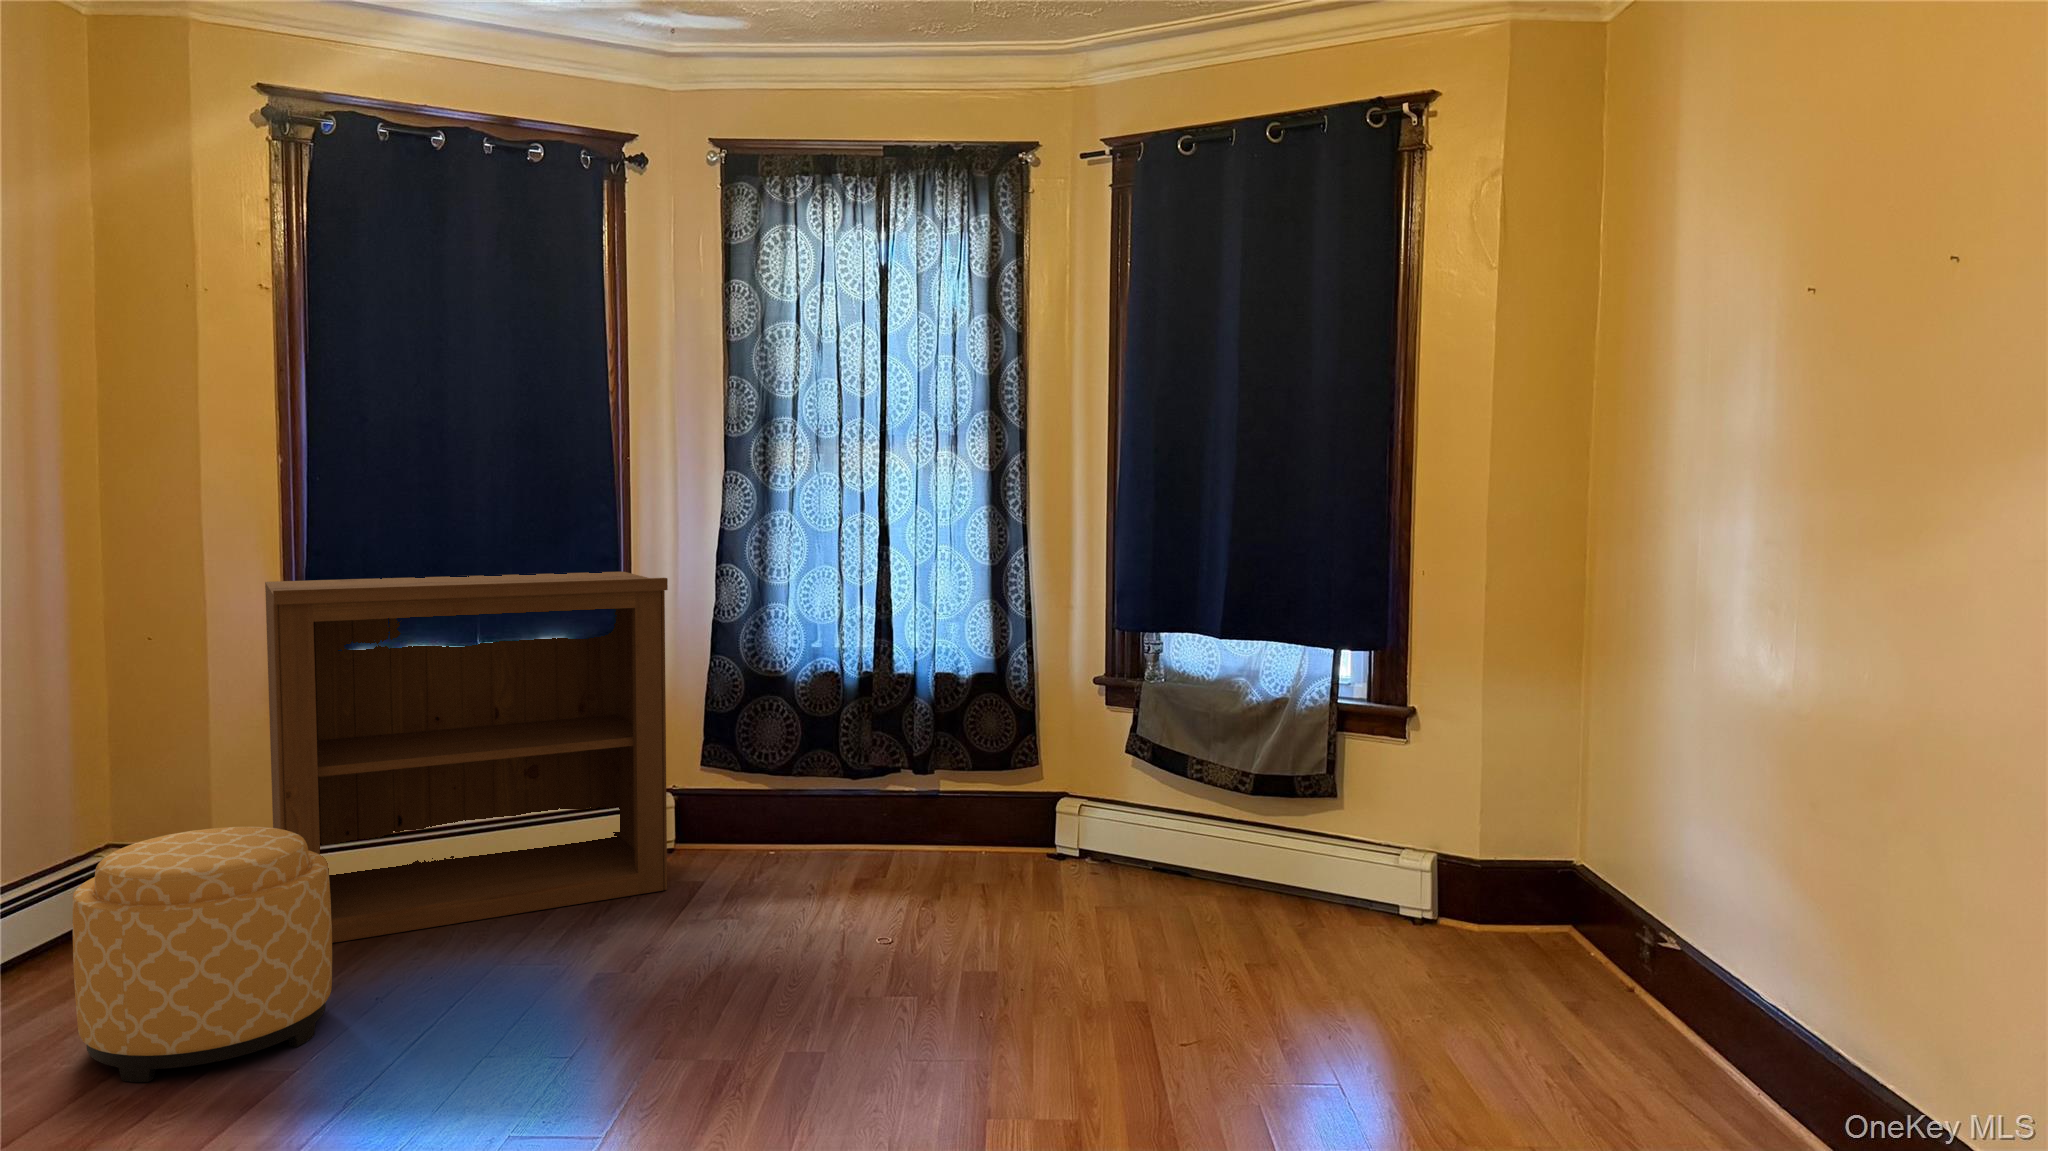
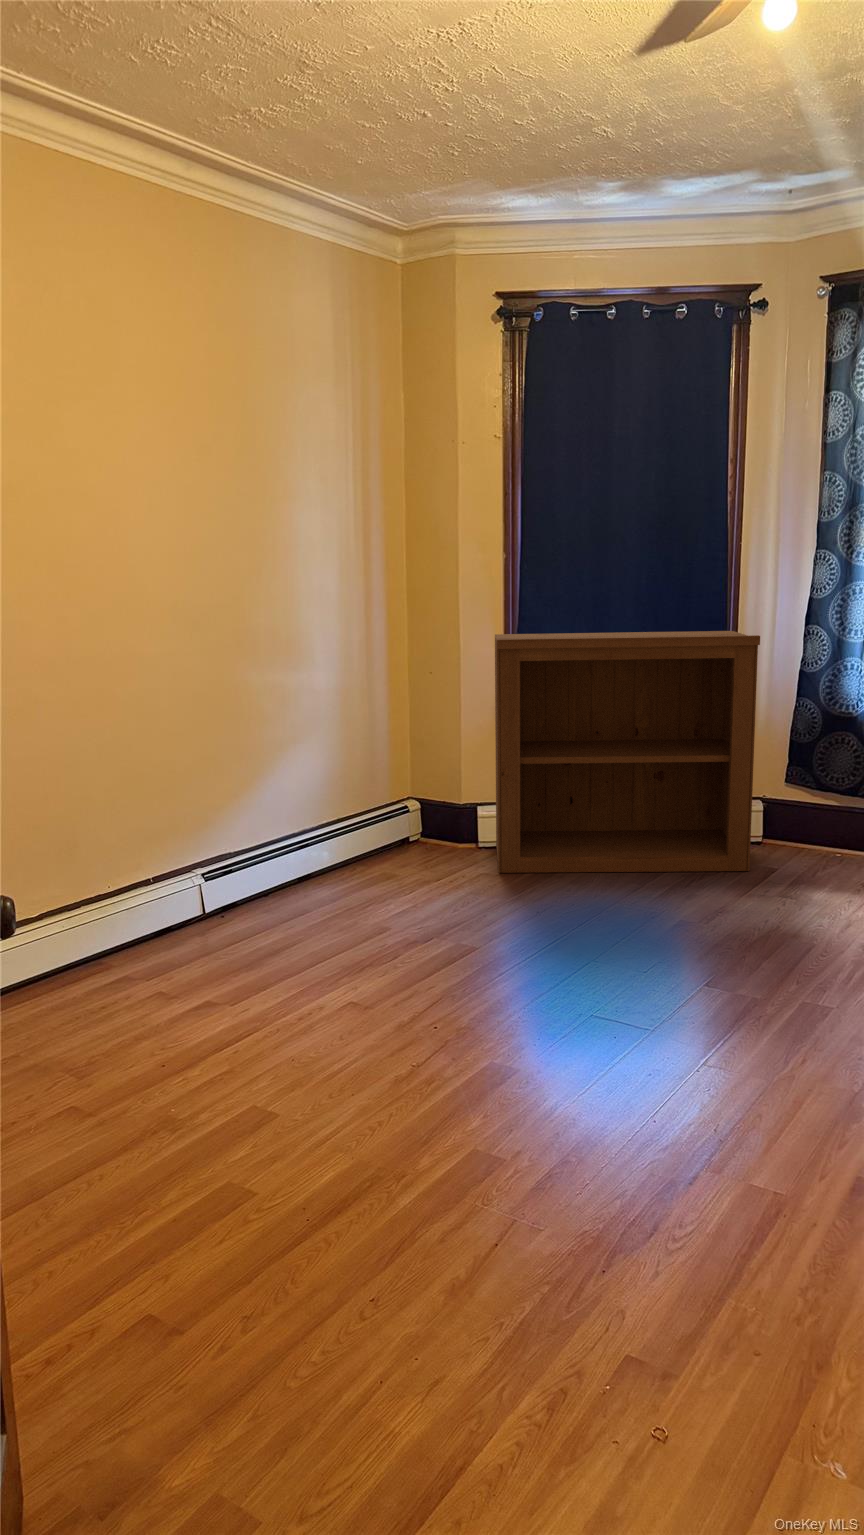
ottoman: present [73,827,332,1082] -> none [387,788,521,931]

